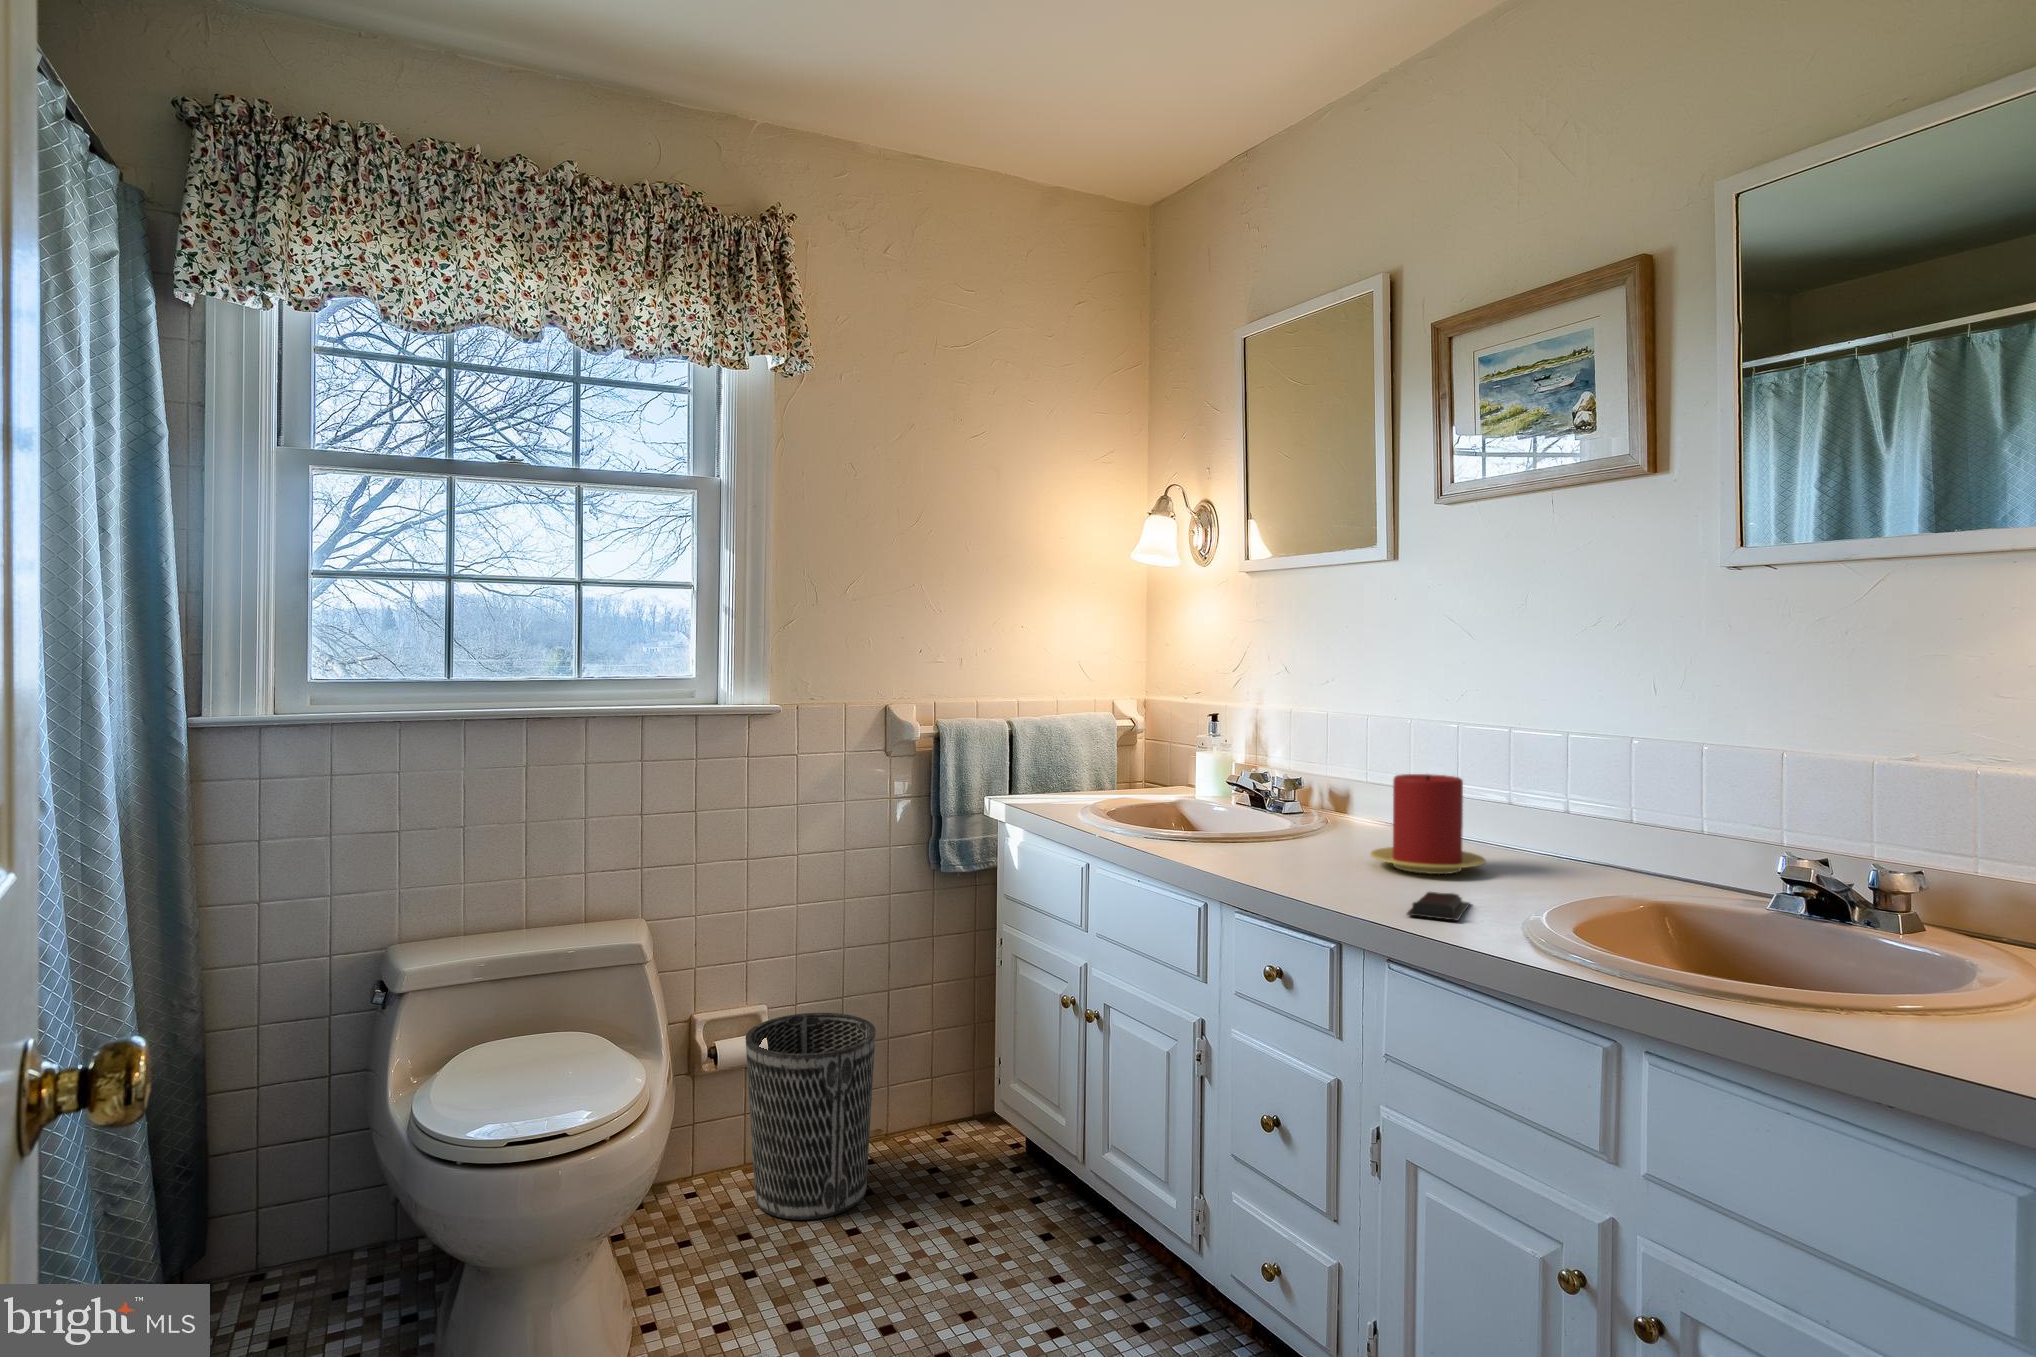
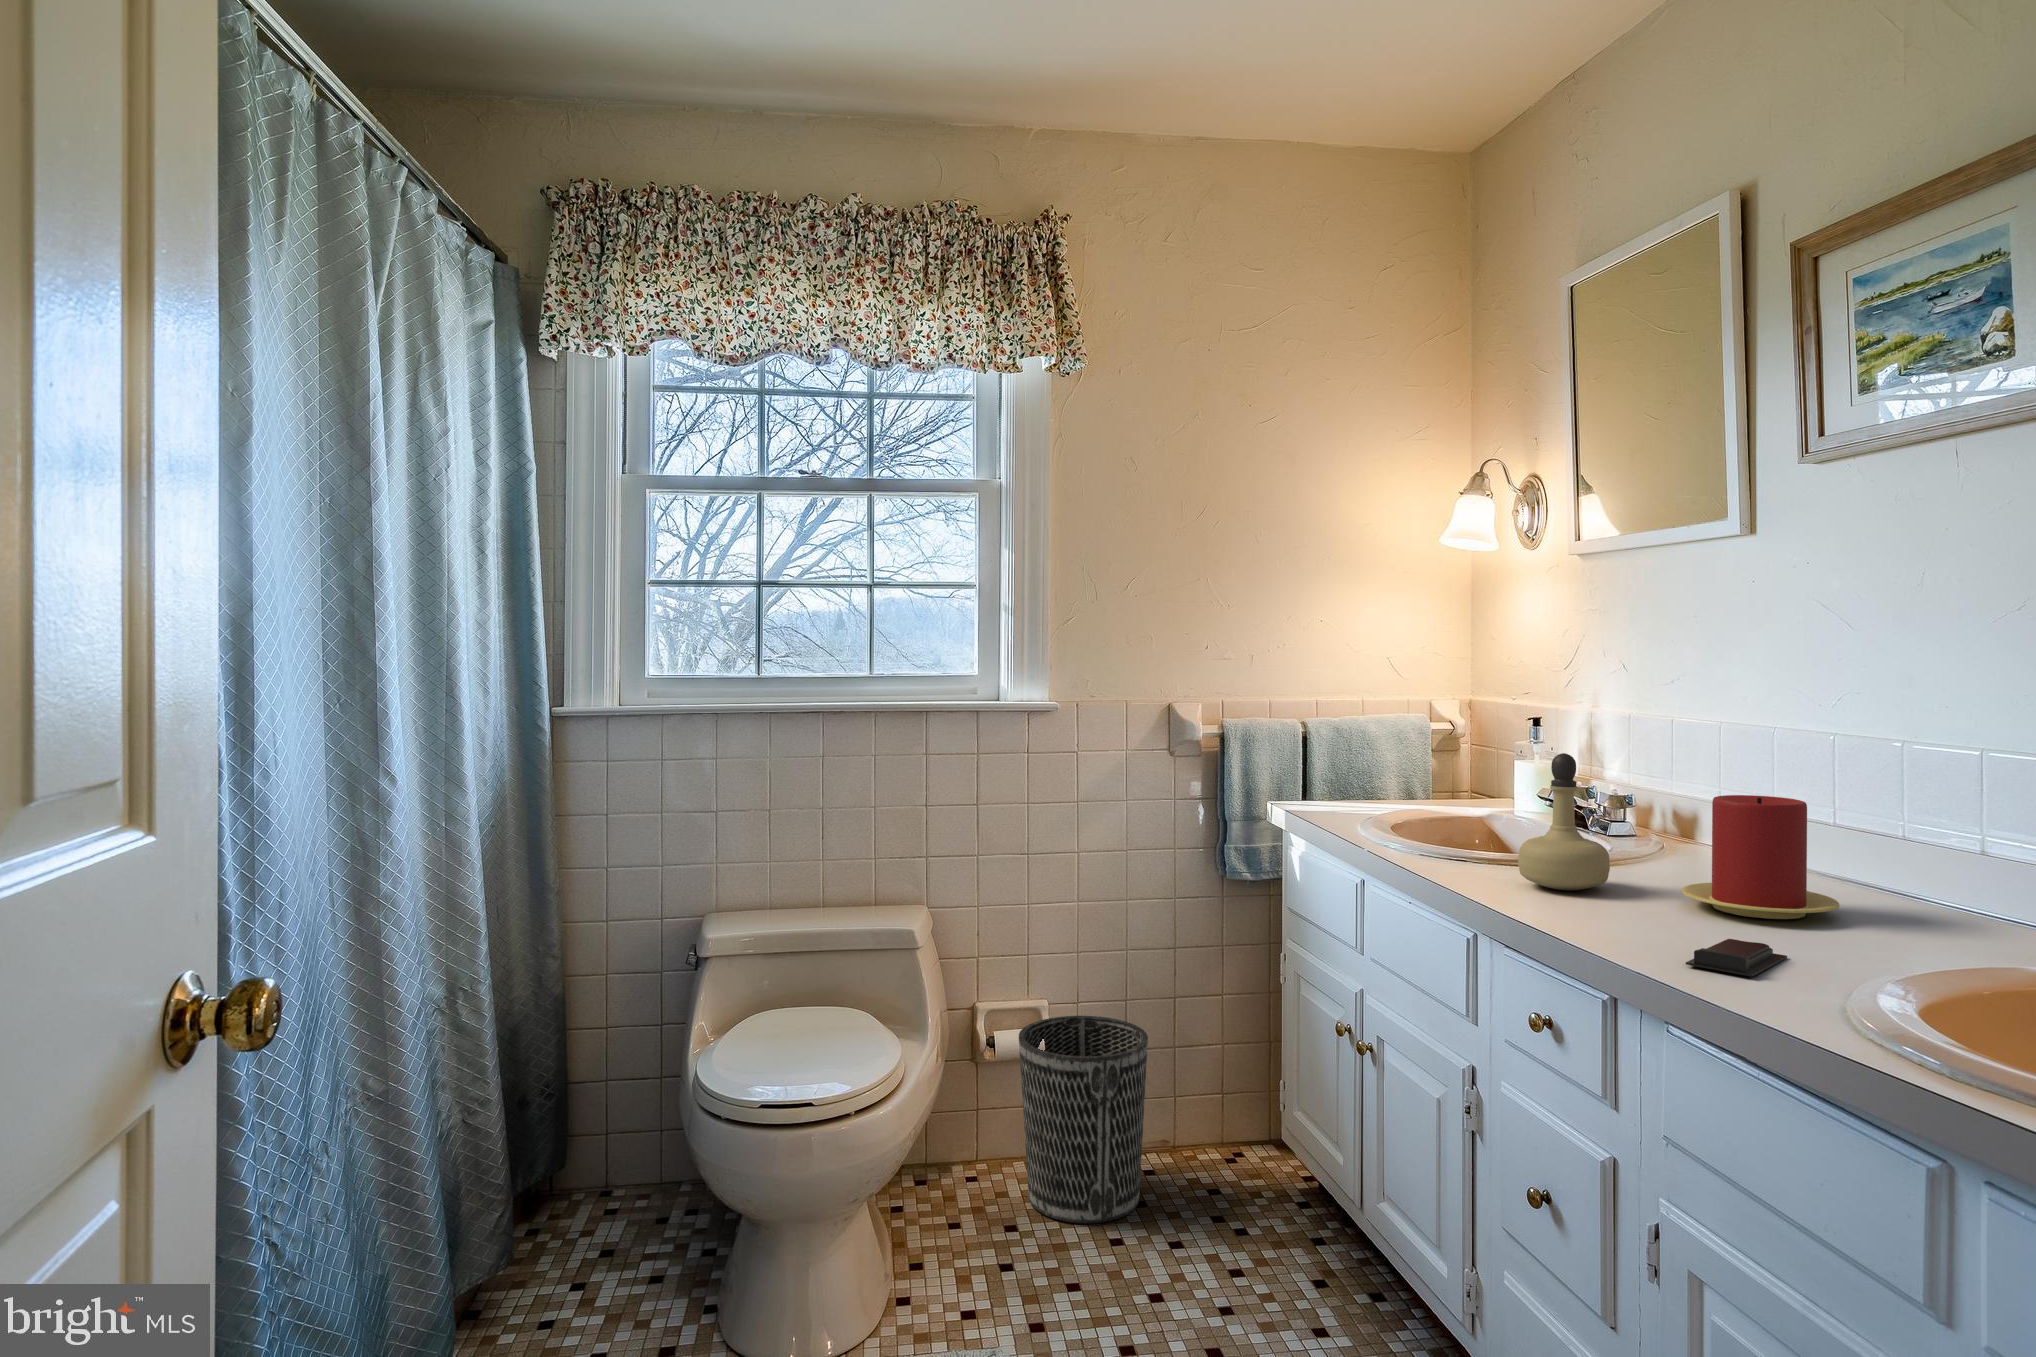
perfume bottle: none [1239,743,1312,860] -> present [1518,753,1610,890]

